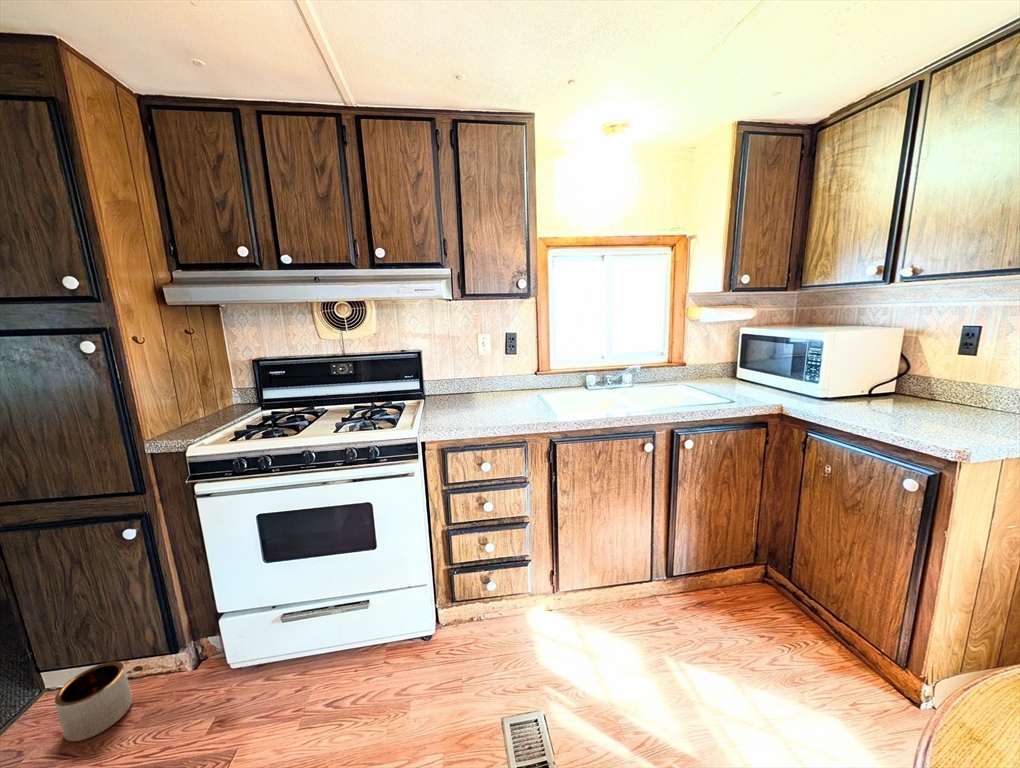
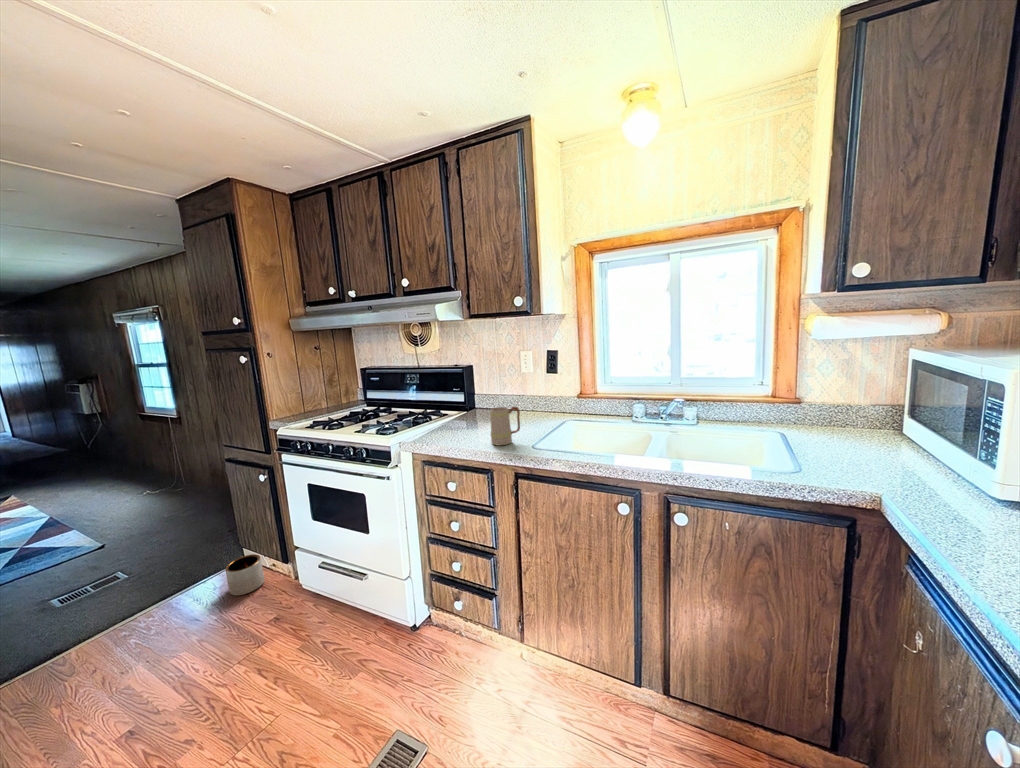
mug: none [518,381,542,418] -> present [490,407,520,446]

